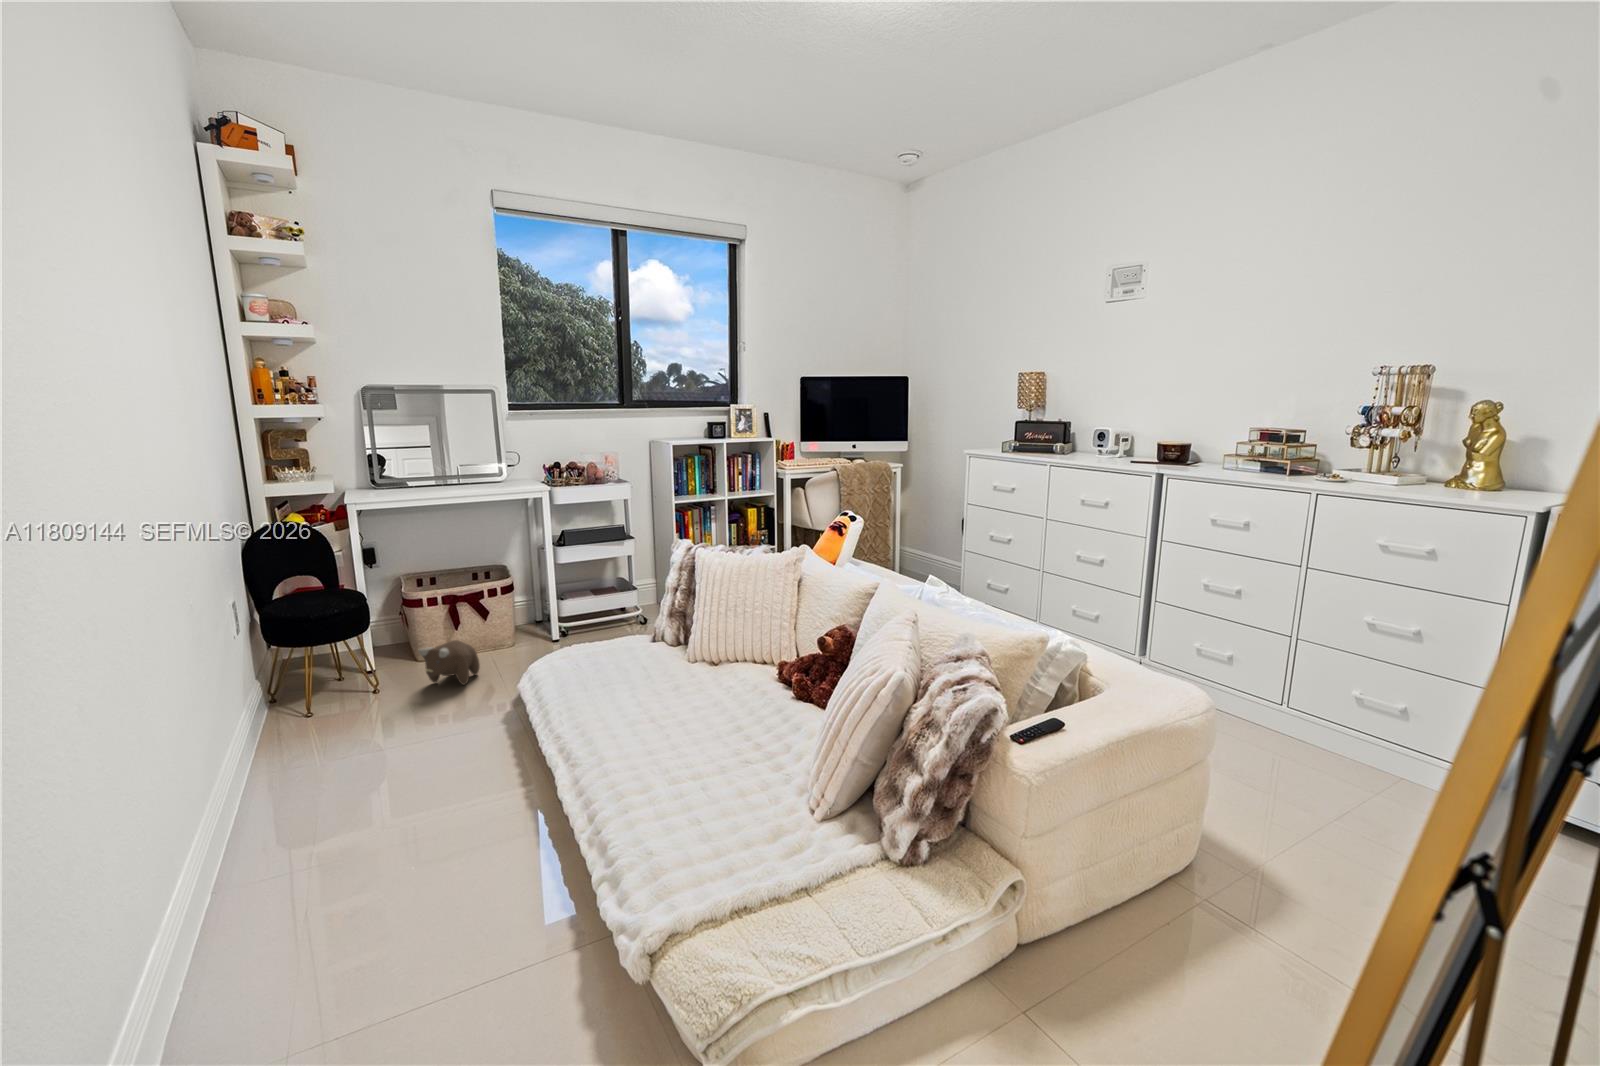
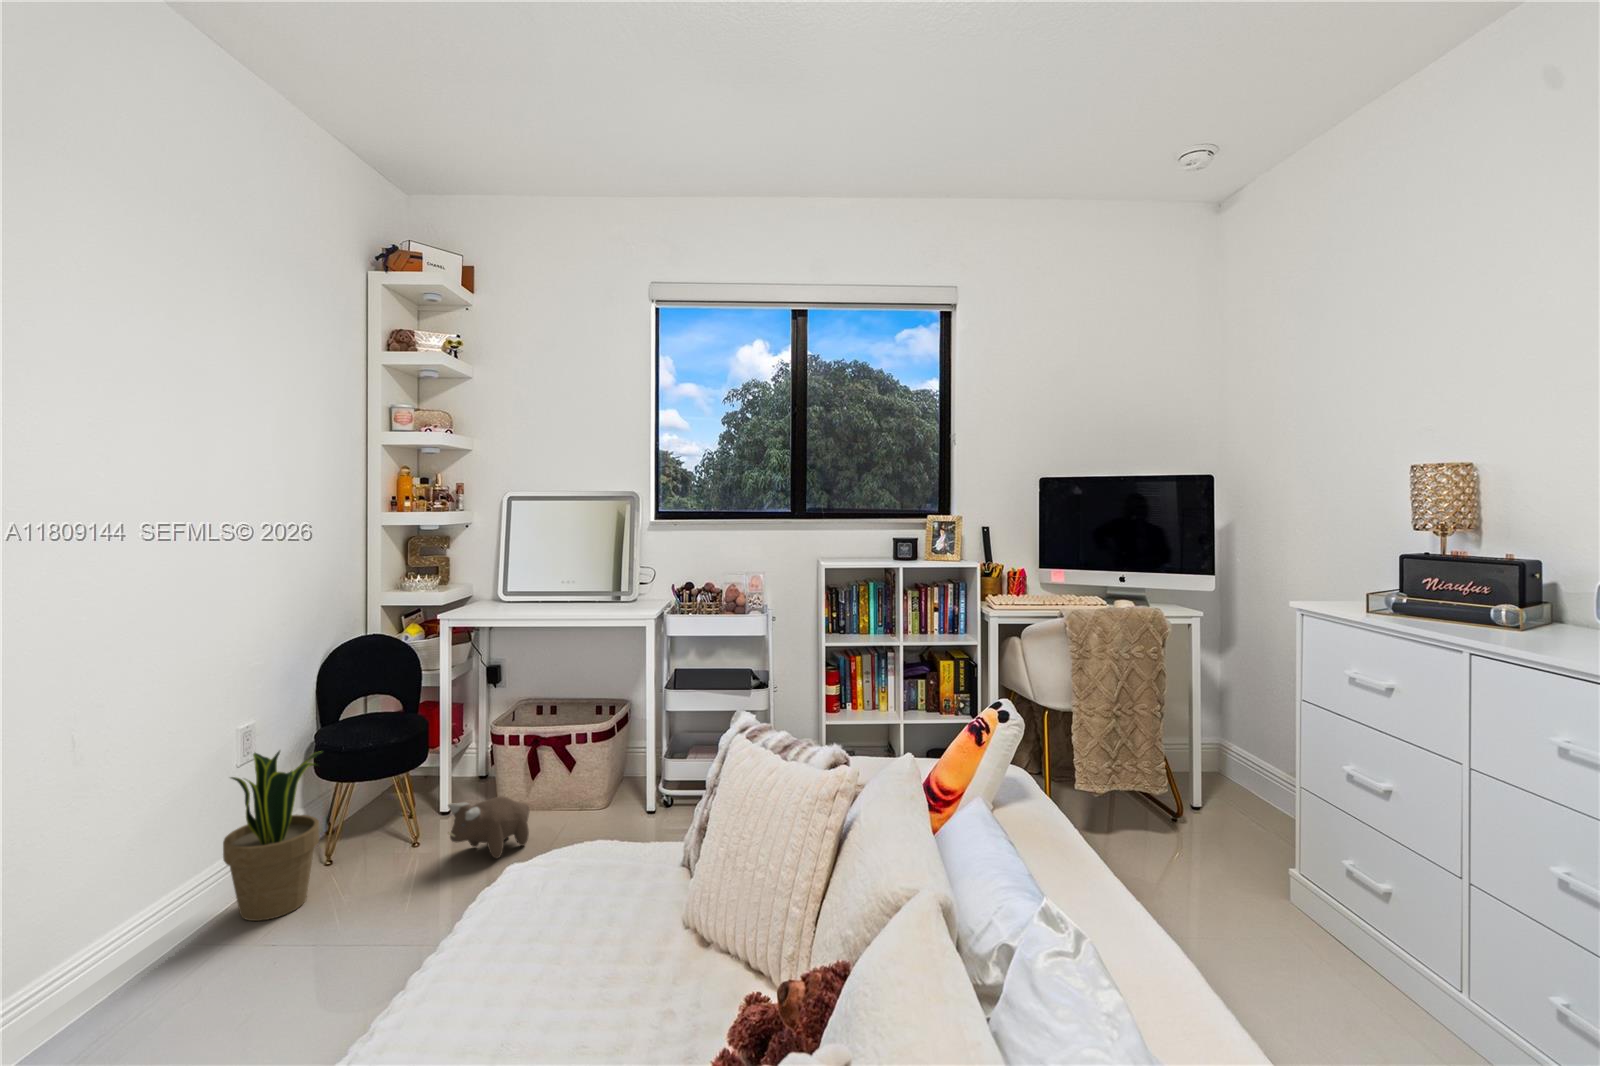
potted plant: none [251,613,337,754] -> present [223,751,322,921]

